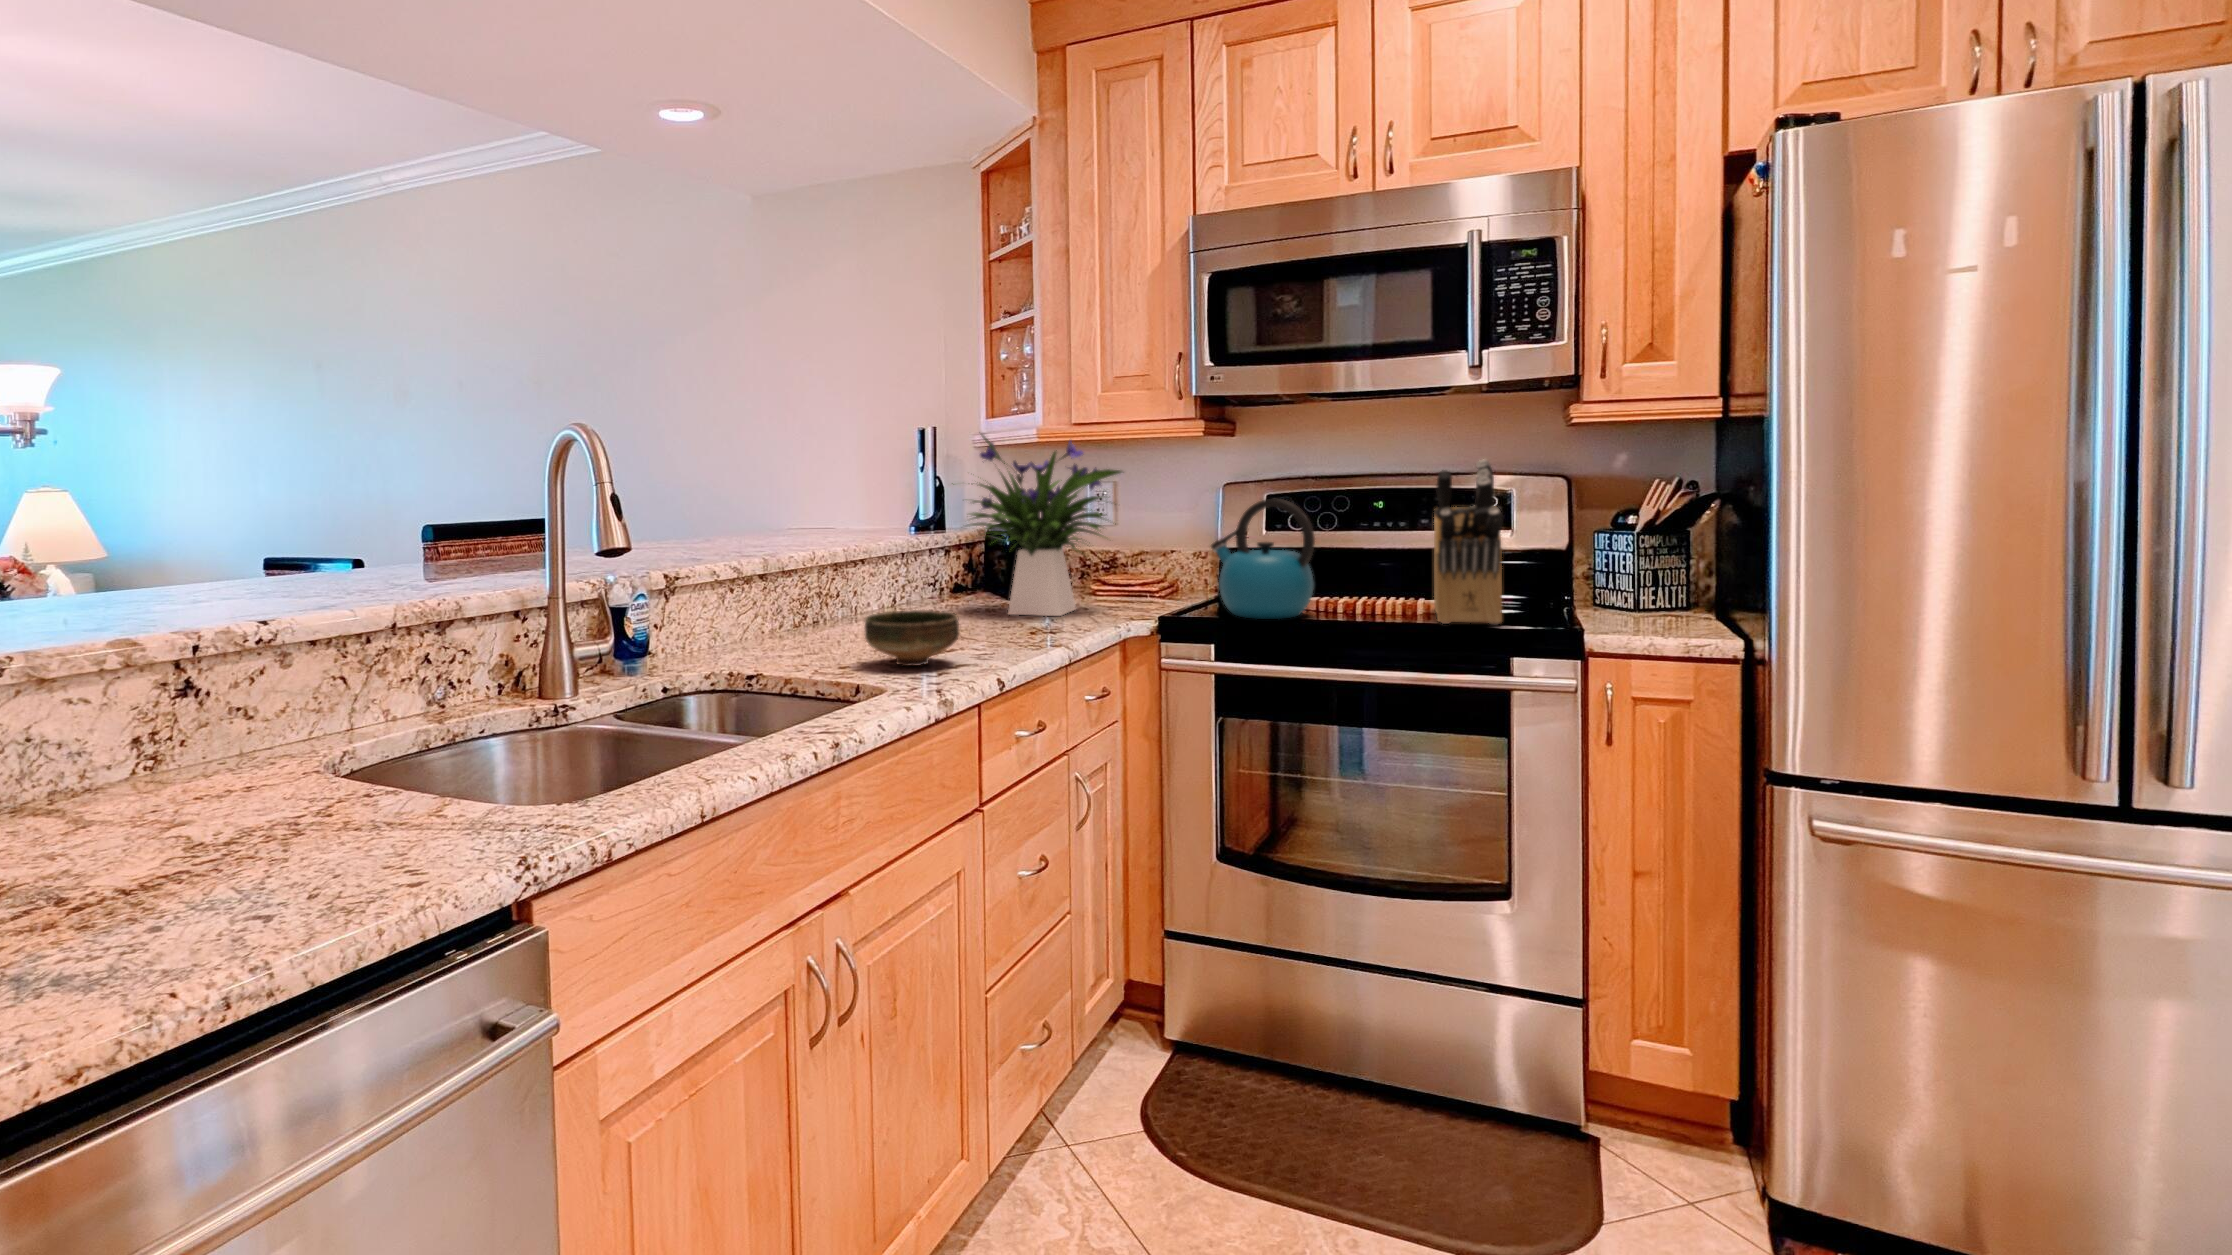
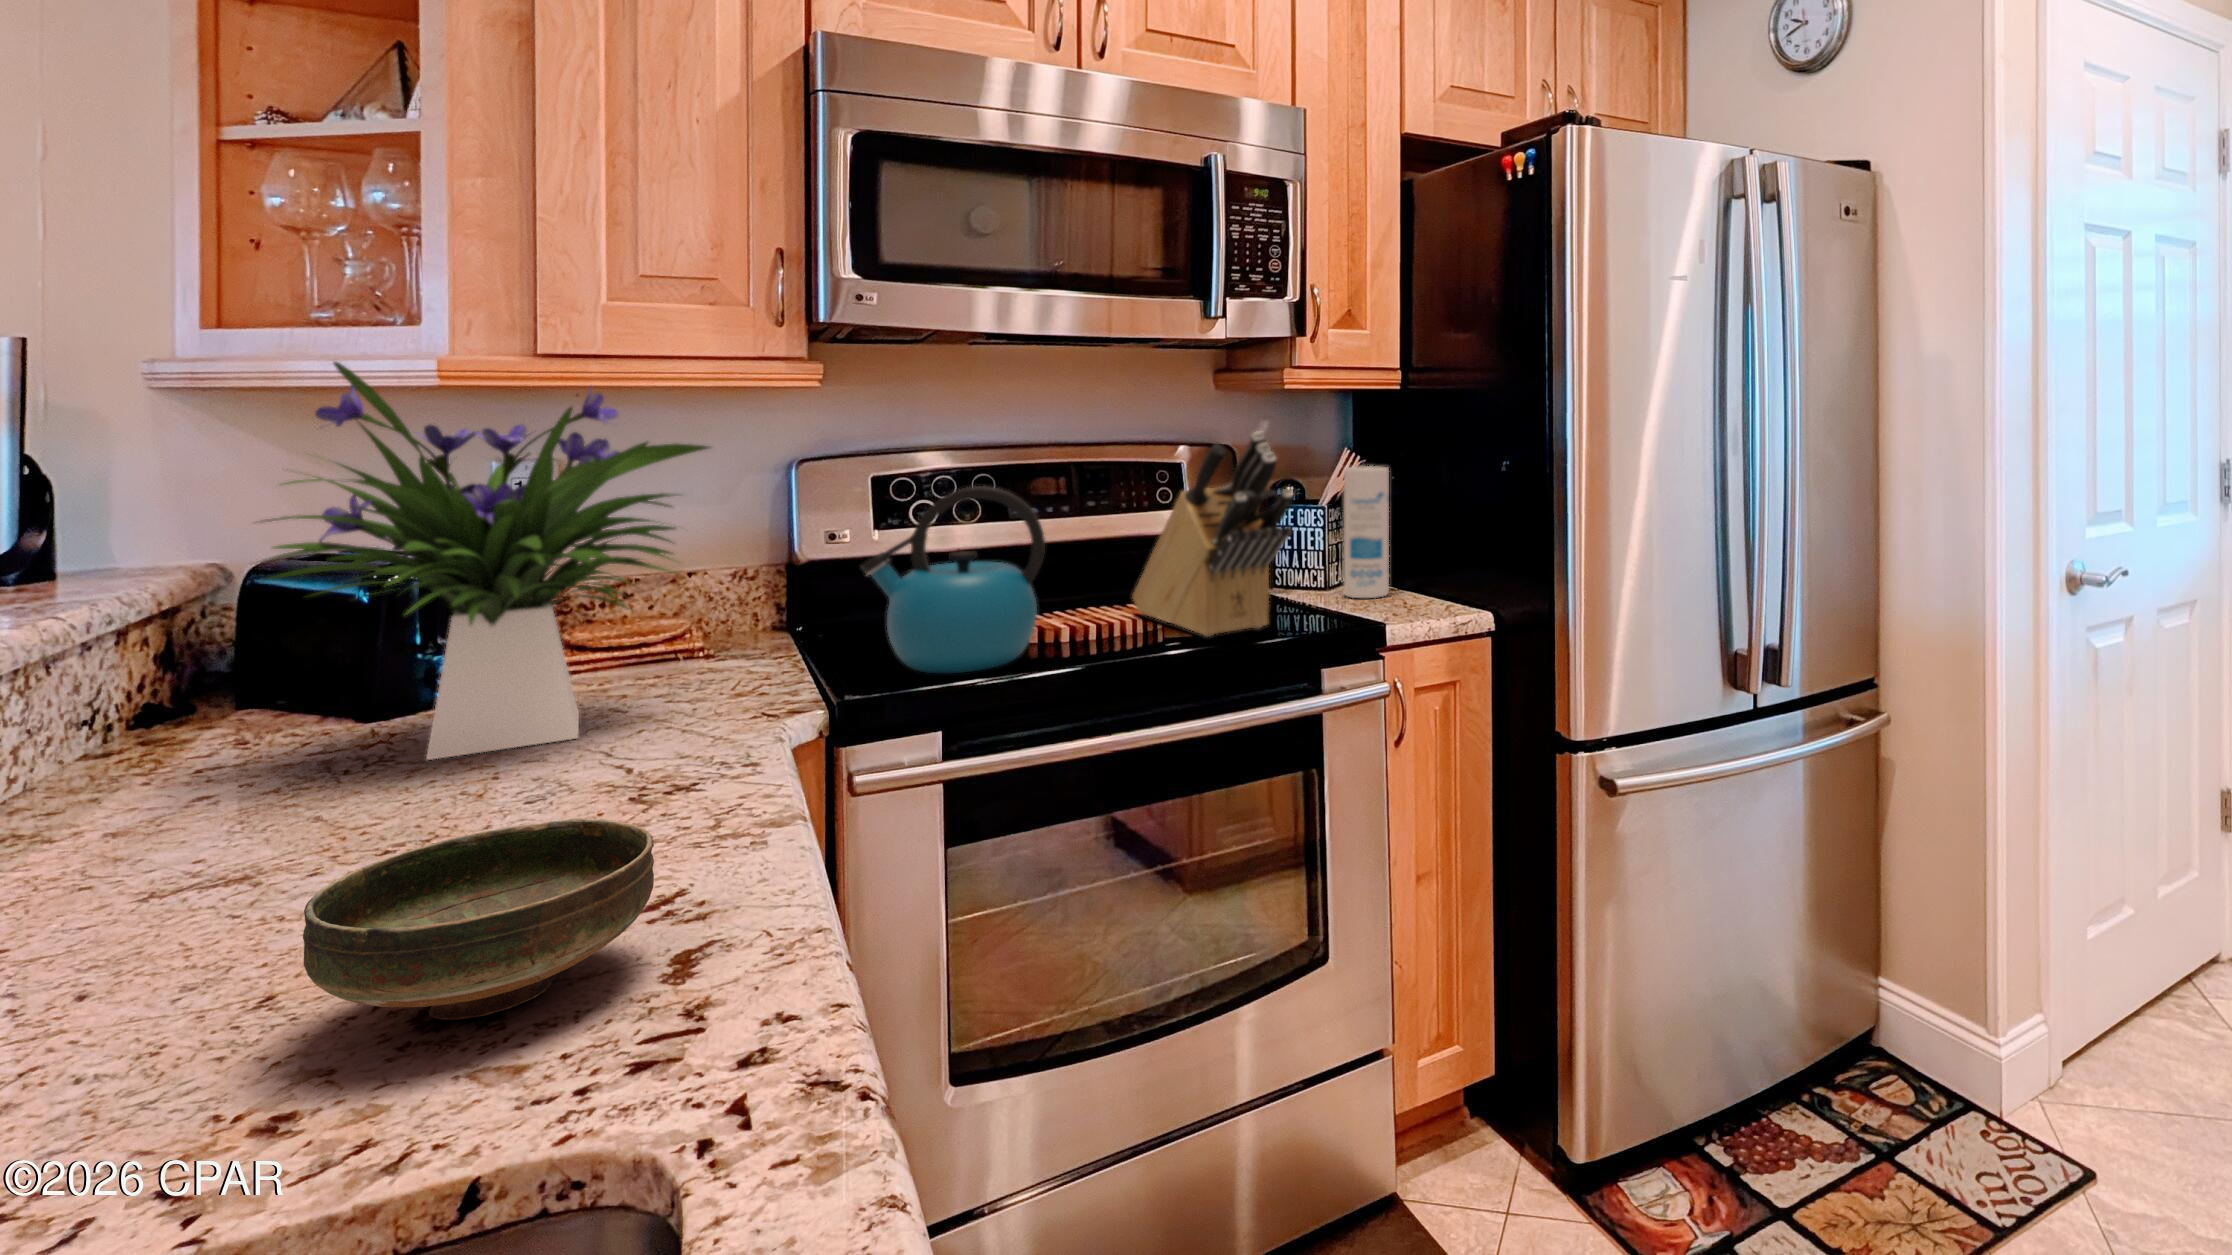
canister: none [1643,495,1696,622] -> present [1344,466,1389,598]

